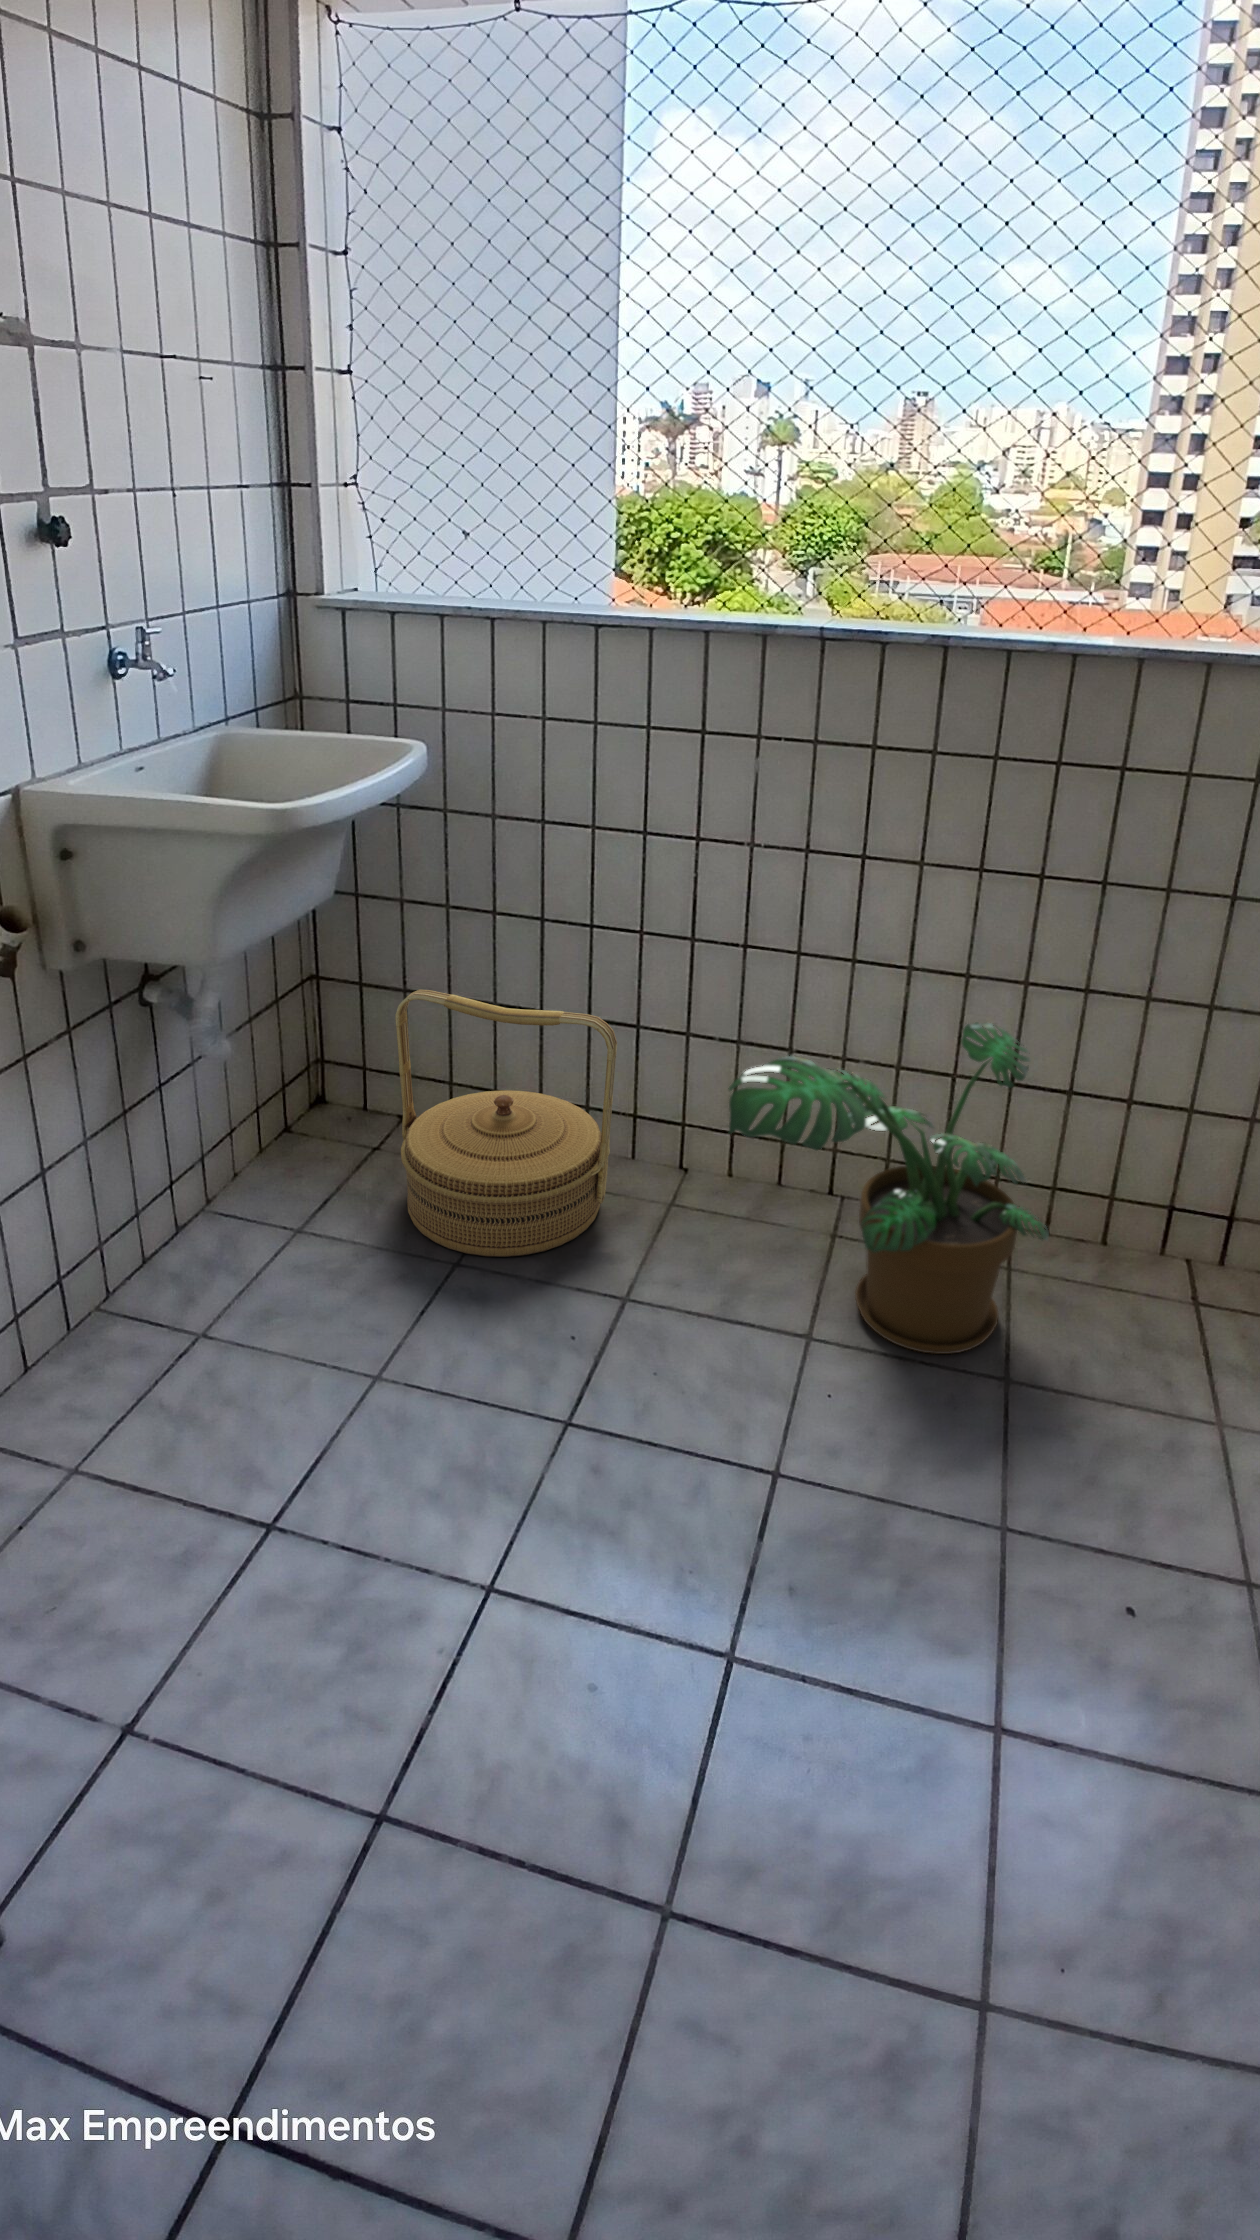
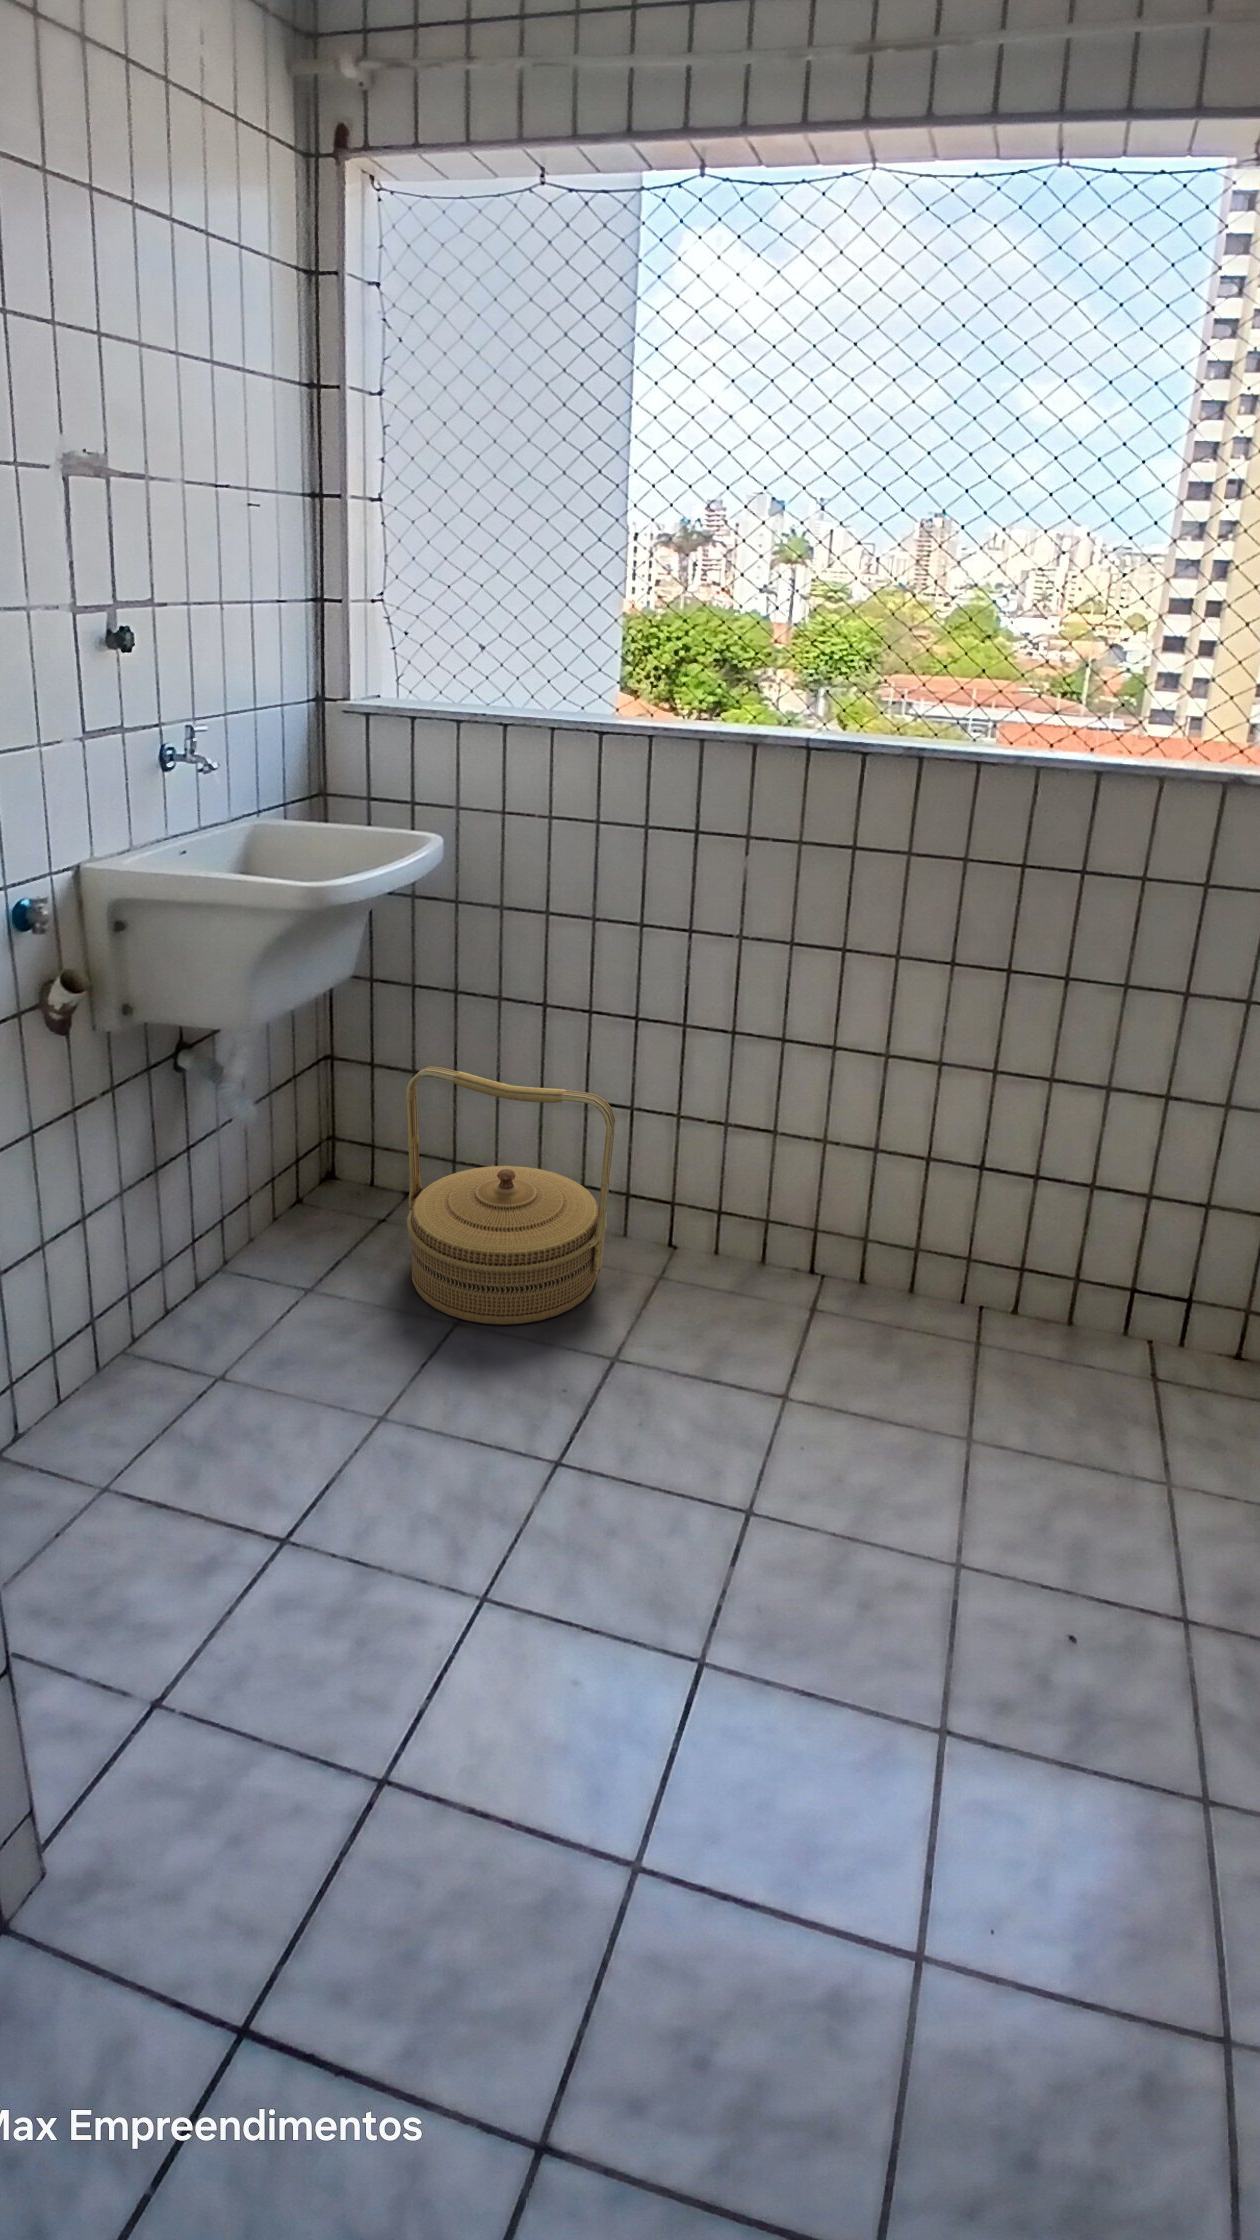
potted plant: present [728,1022,1049,1354] -> none [718,1108,1025,1428]

